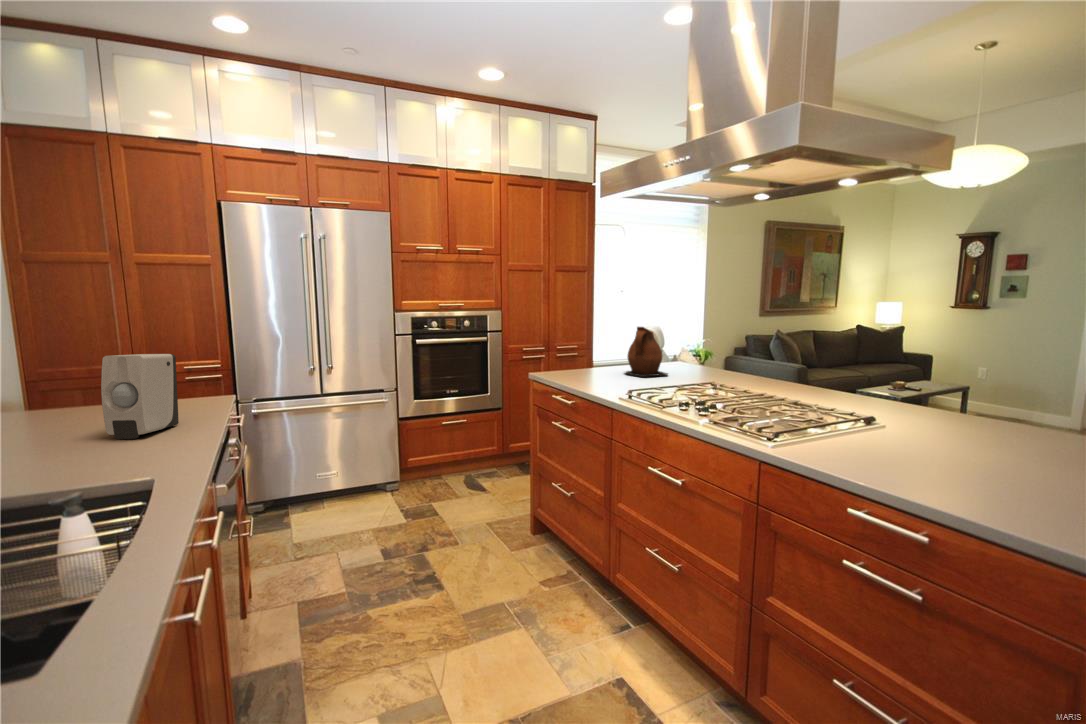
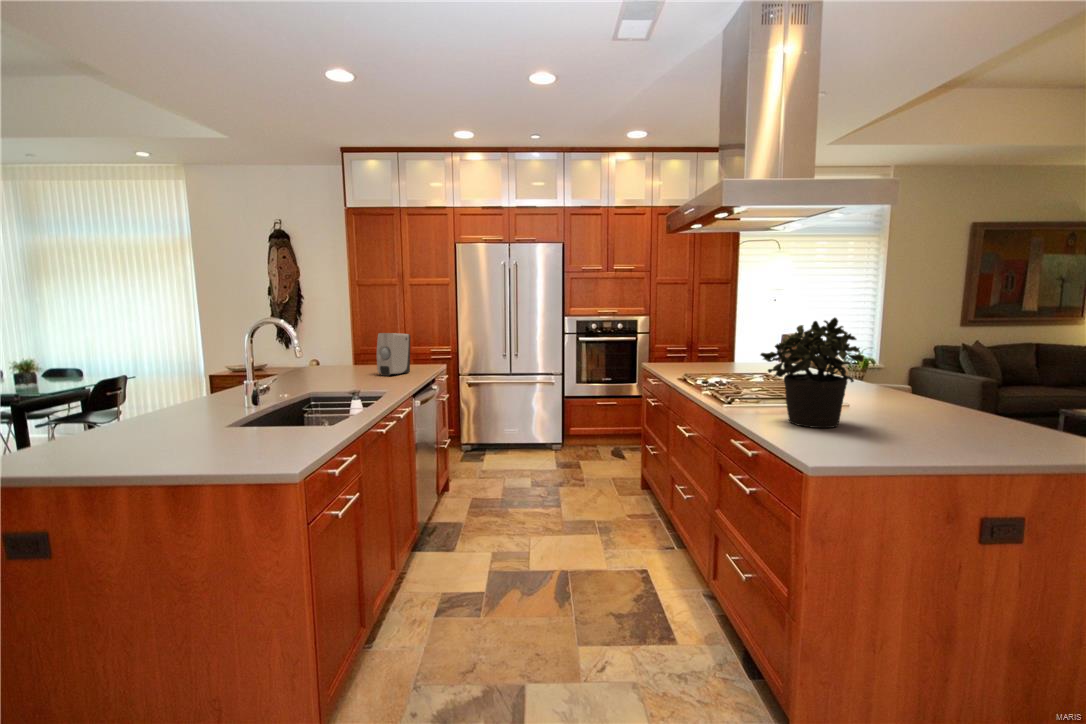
ceramic pitcher: present [625,327,668,376] -> none [712,326,750,368]
potted plant: none [877,328,1052,484] -> present [761,318,864,428]

